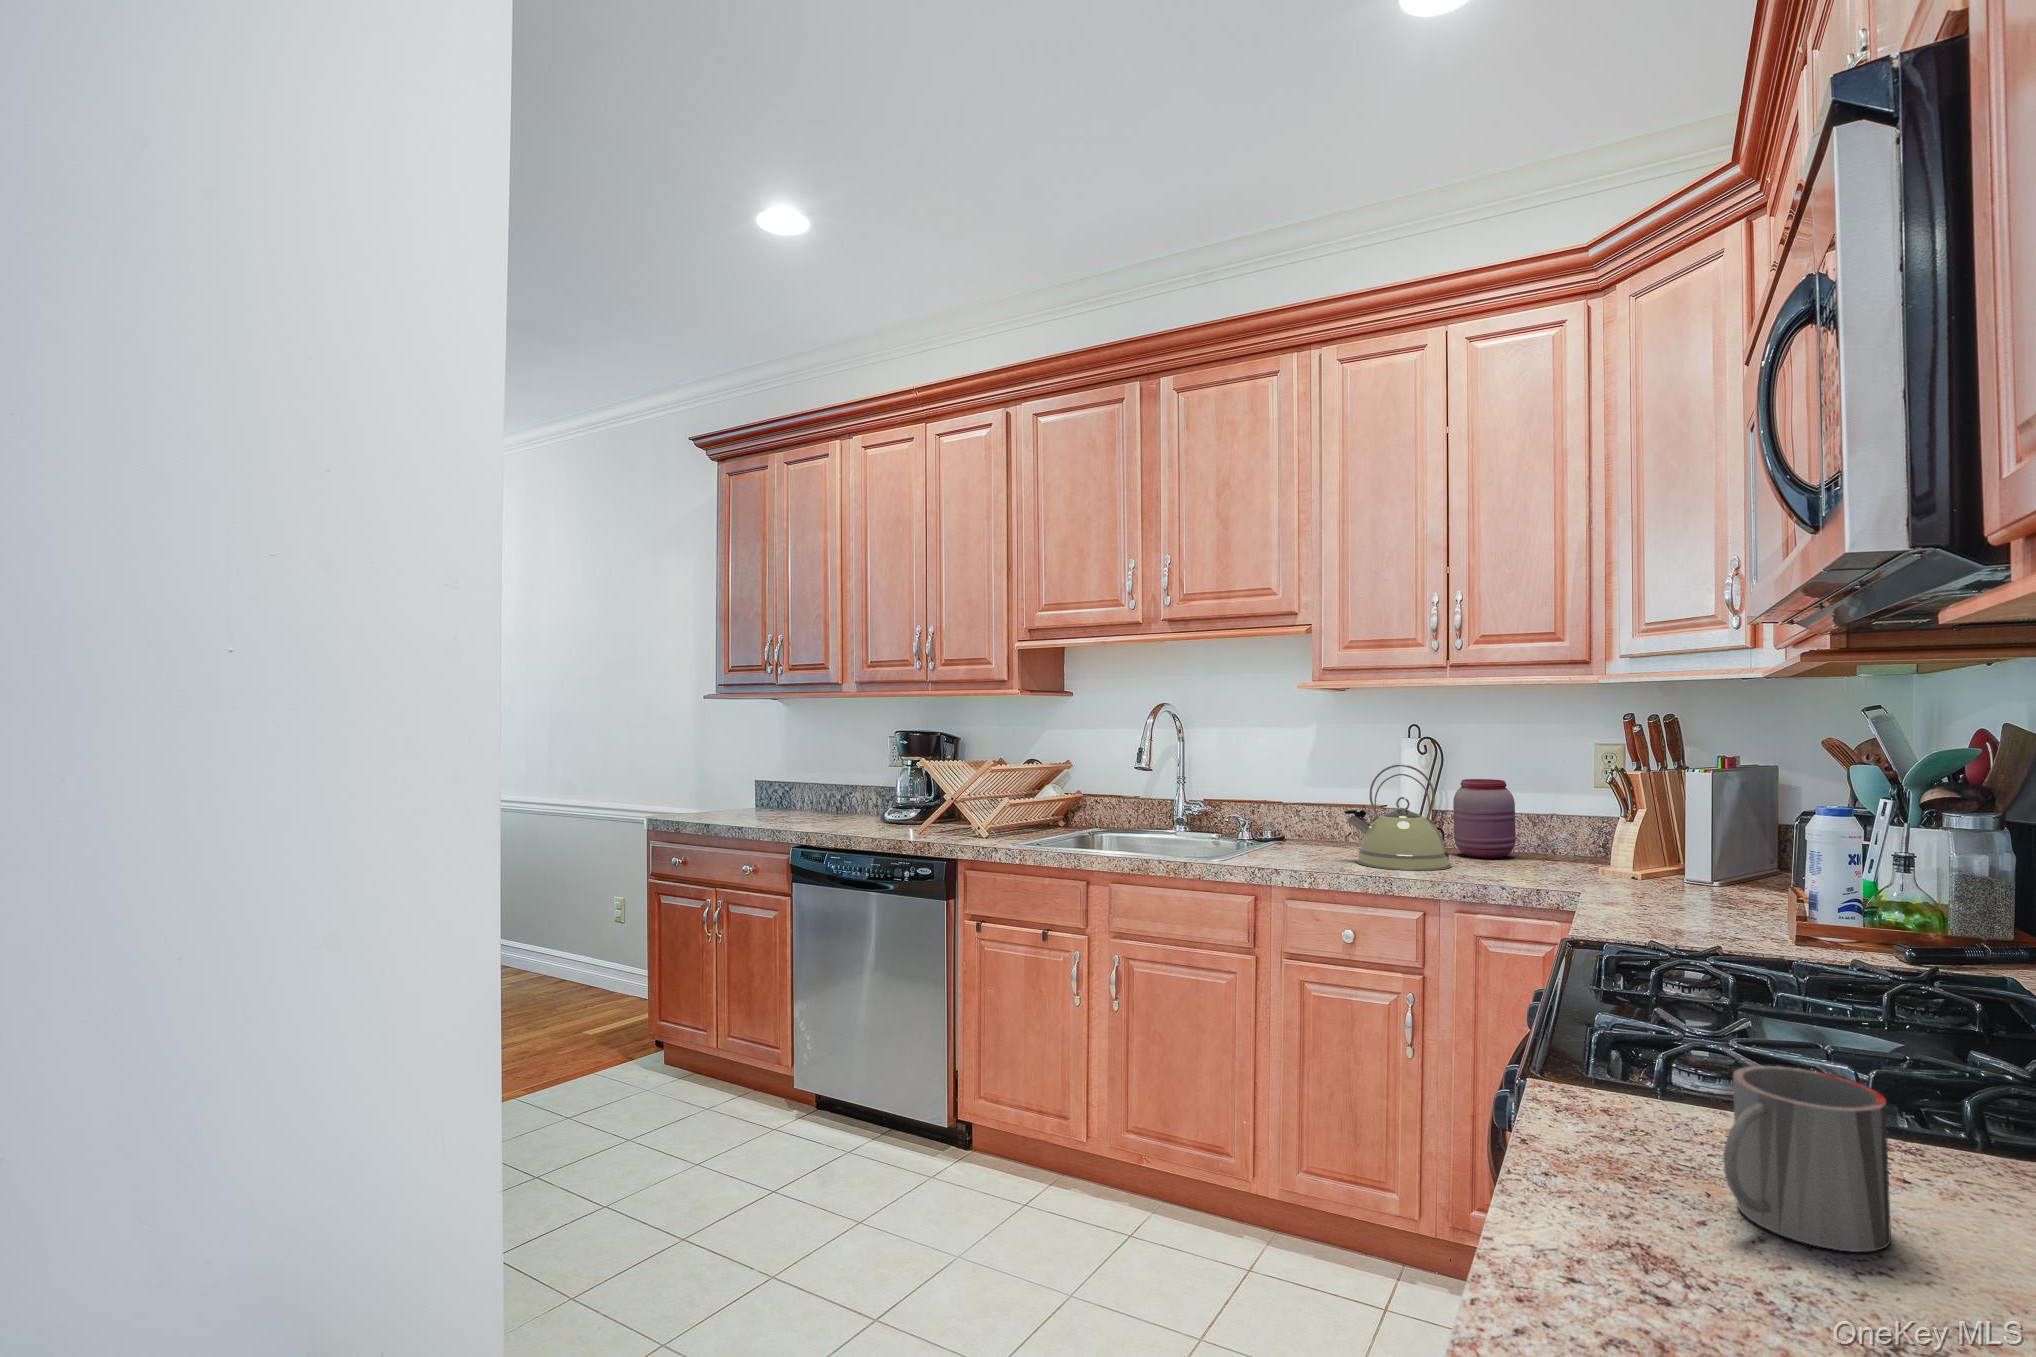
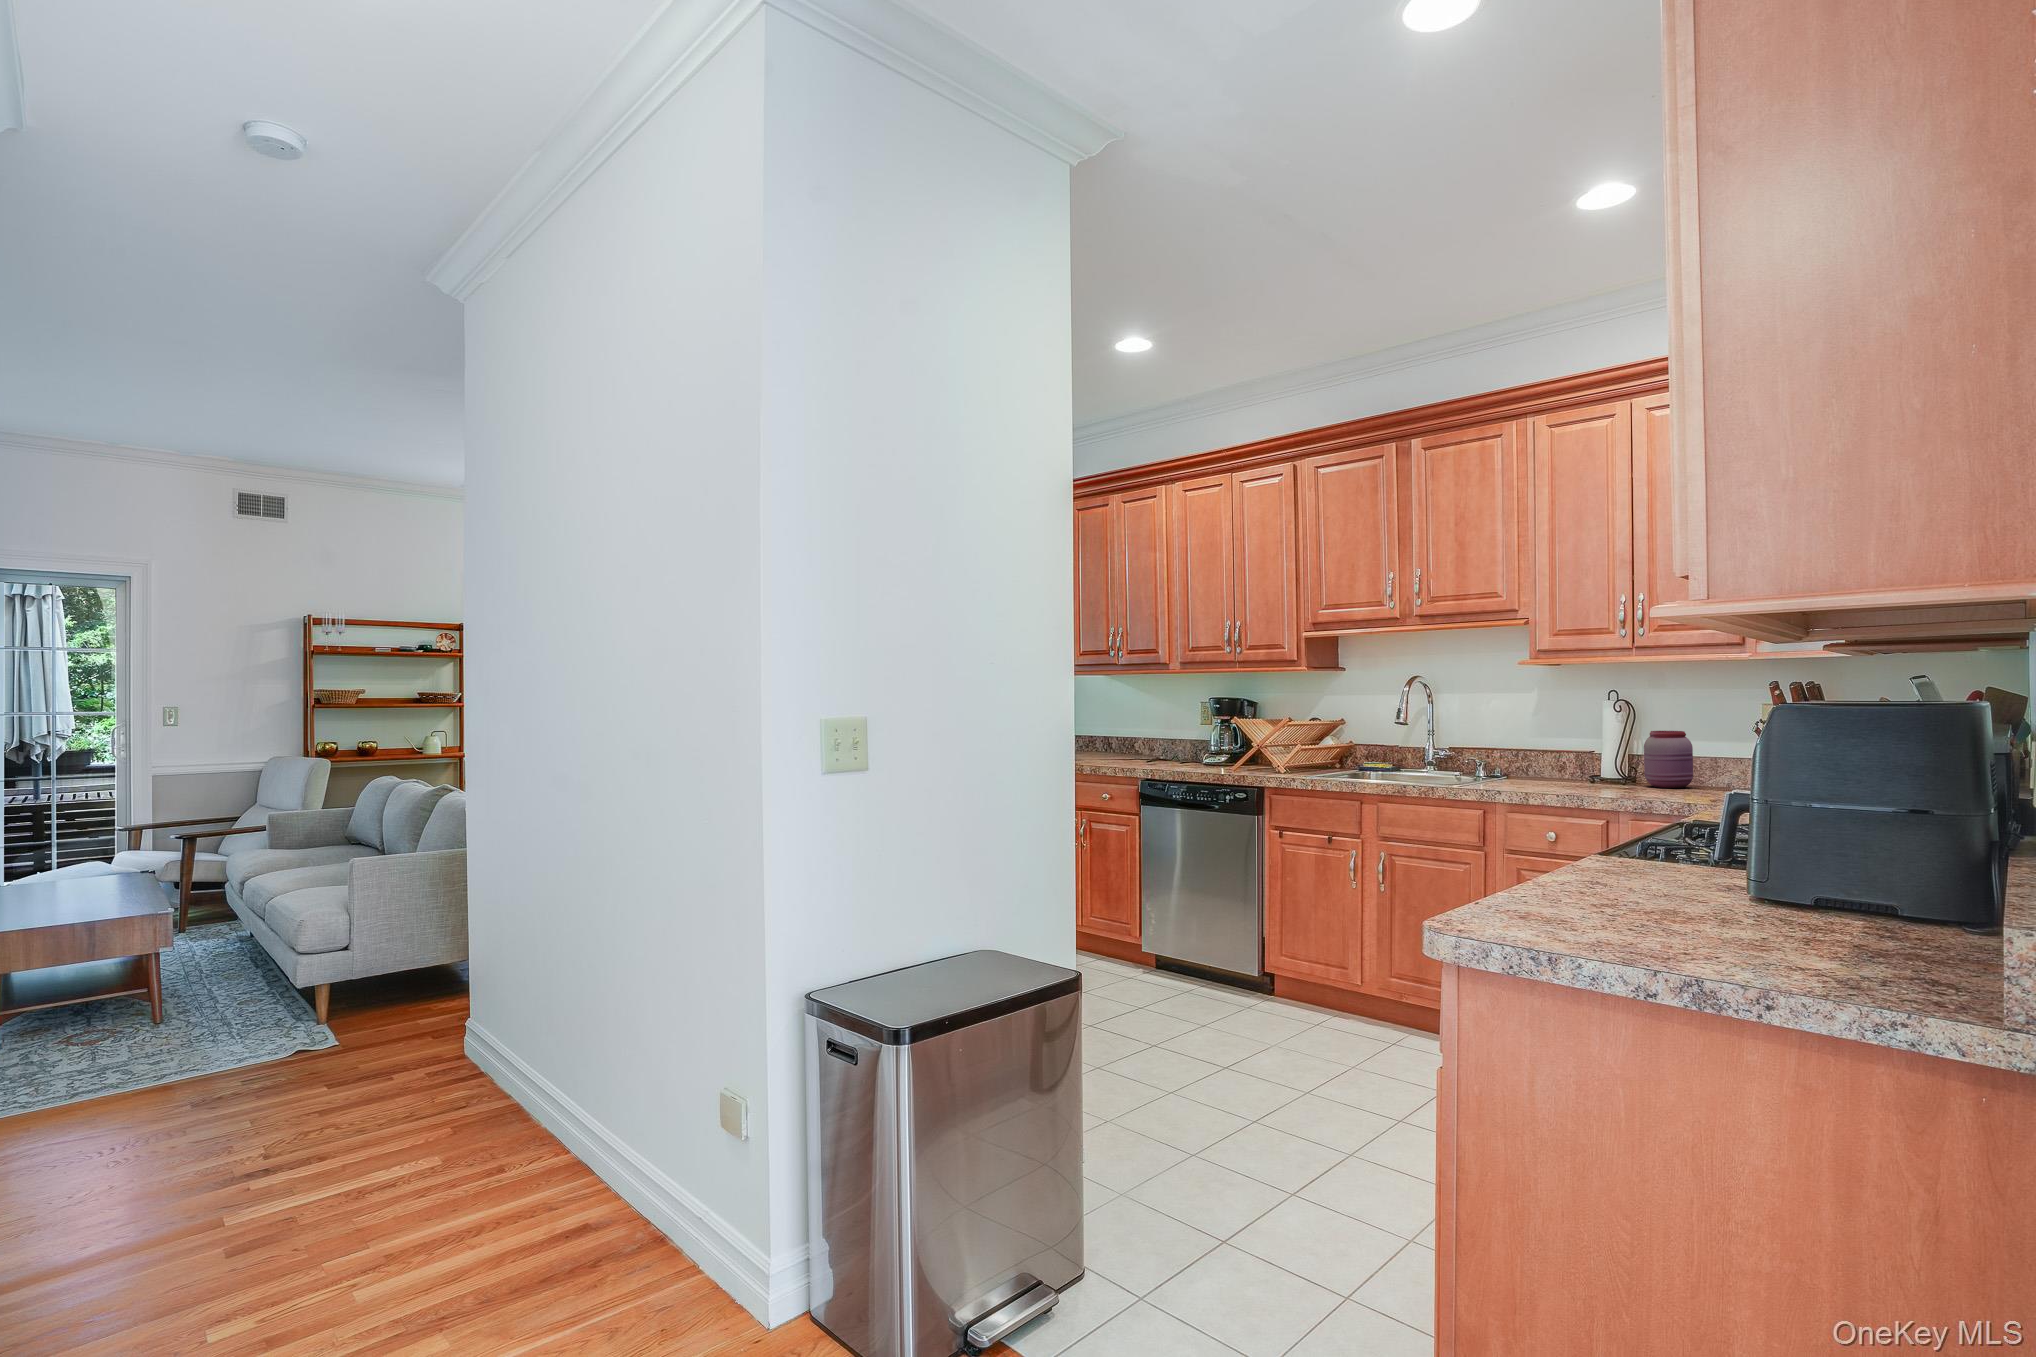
kettle: present [1344,764,1451,871] -> none [1552,719,1634,793]
mug: present [1723,1066,1891,1252] -> none [1610,822,1677,878]

